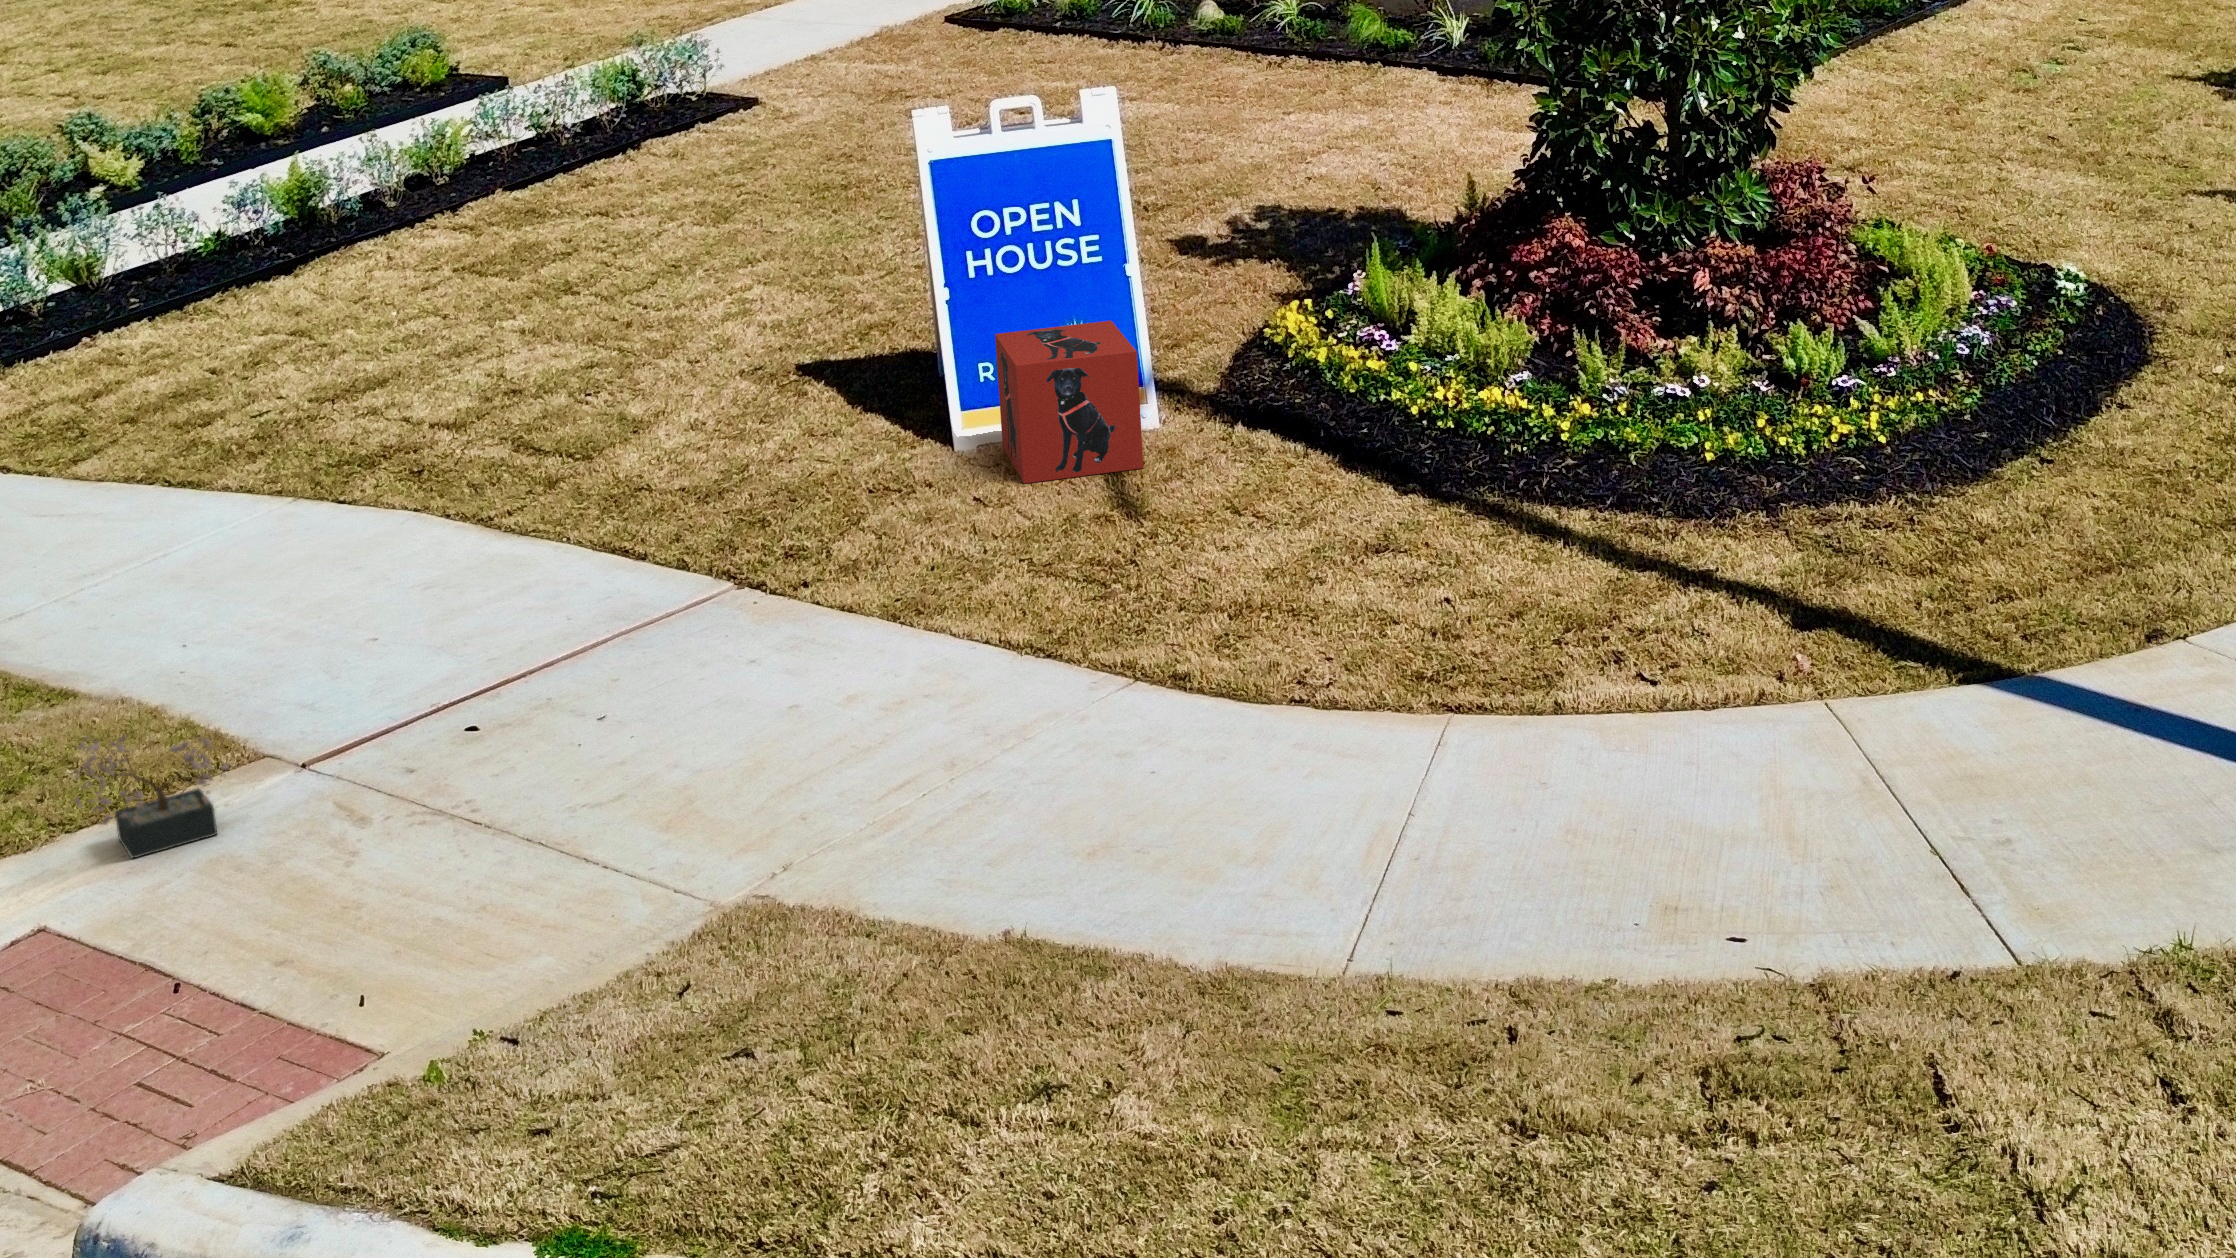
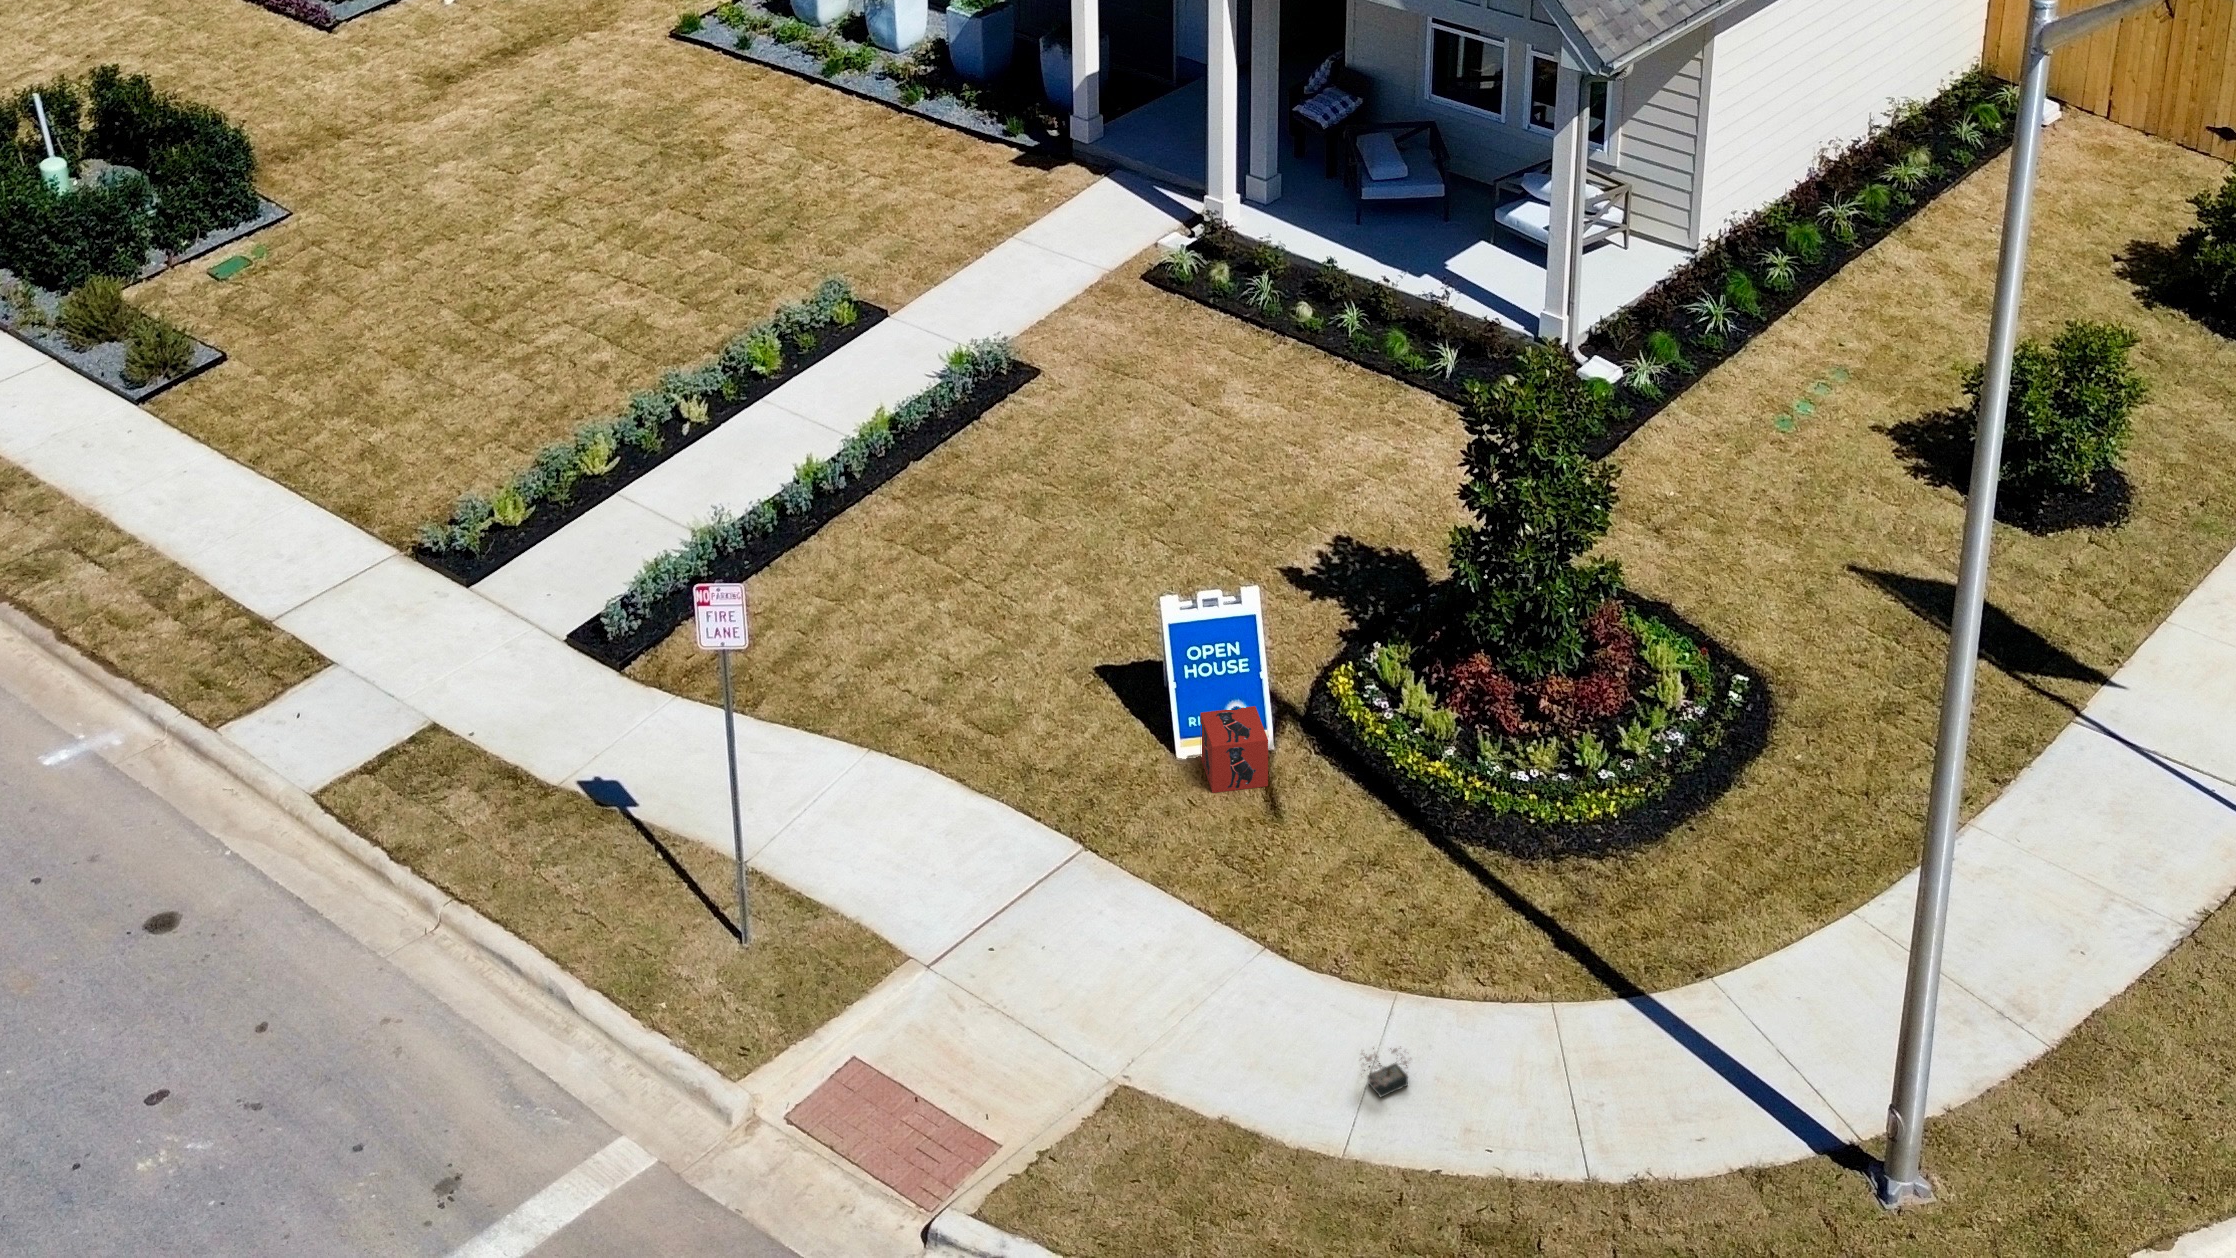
decorative plant: present [74,736,229,858] -> present [1361,1048,1408,1097]

